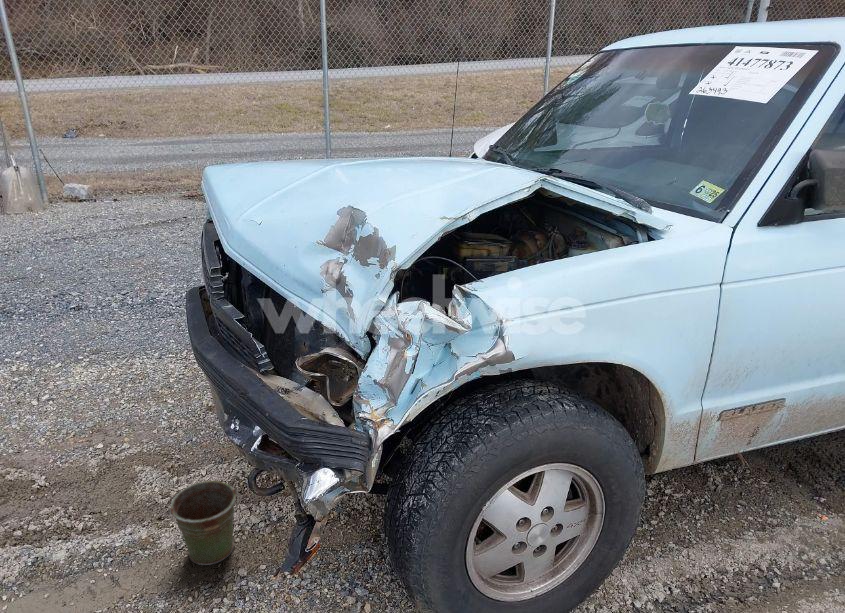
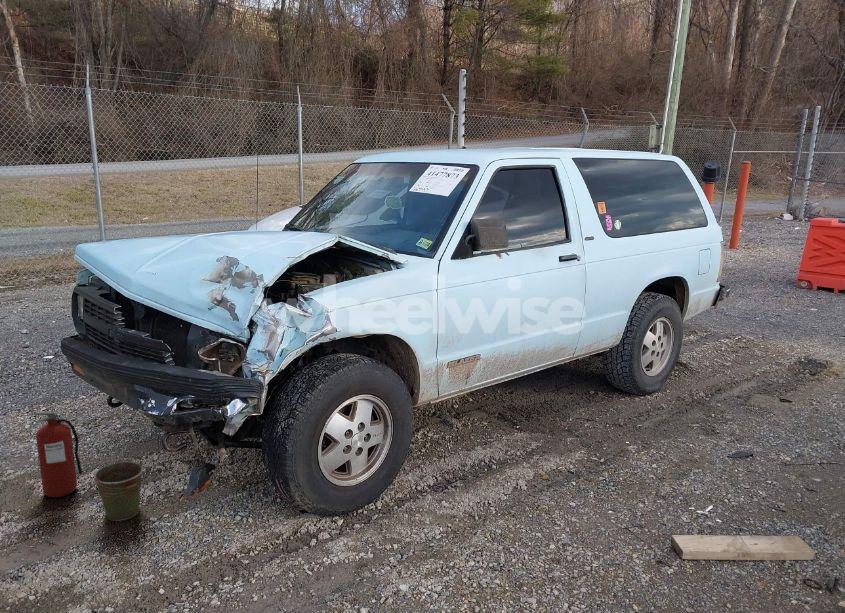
fire extinguisher: none [120,396,184,502] -> present [34,412,82,497]

